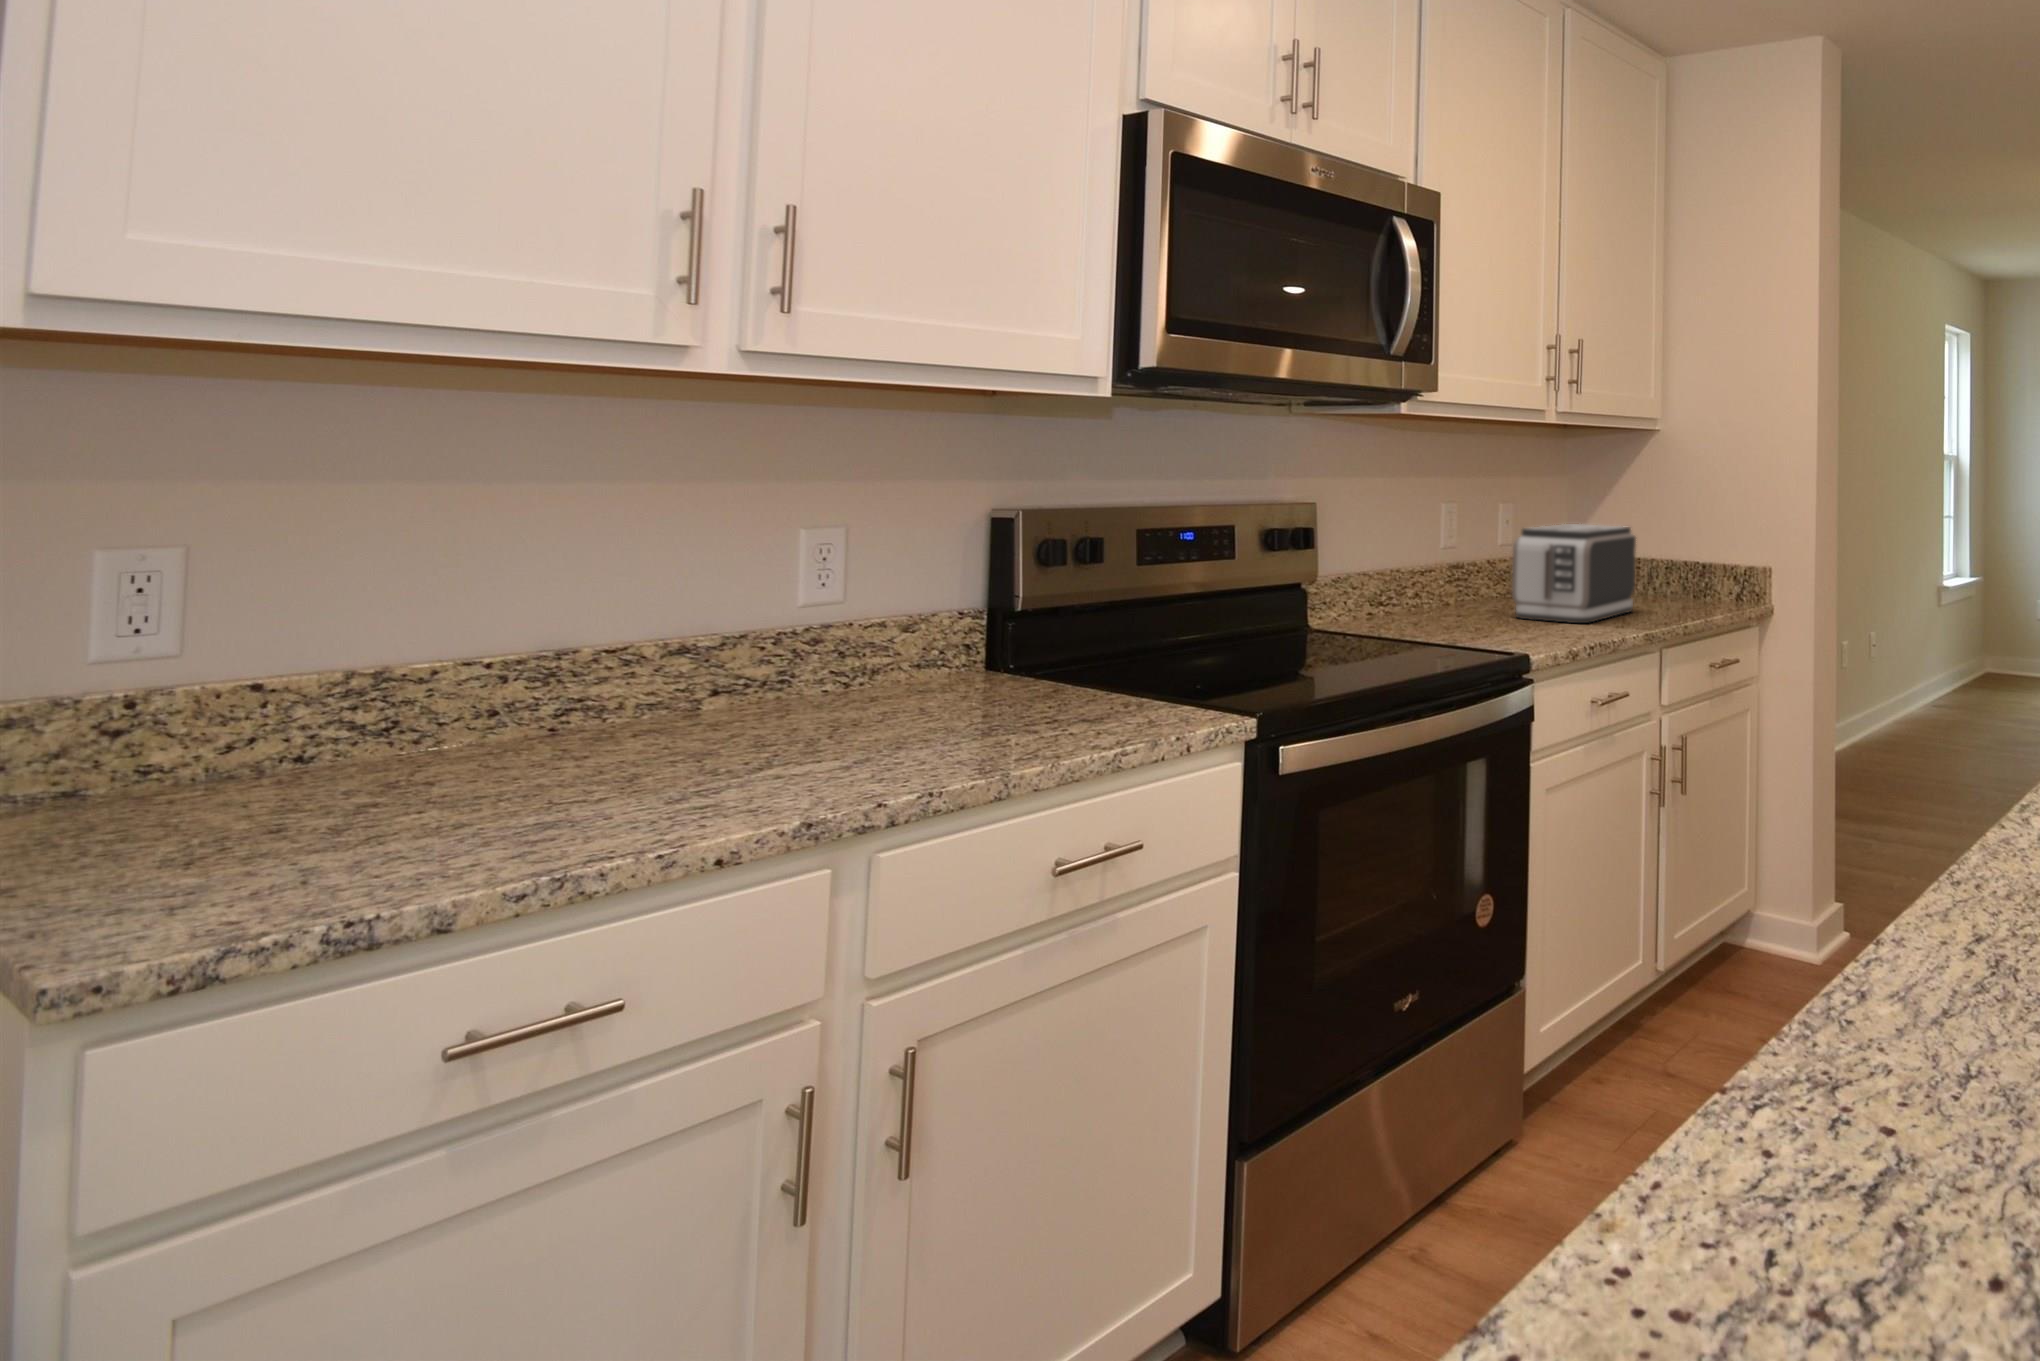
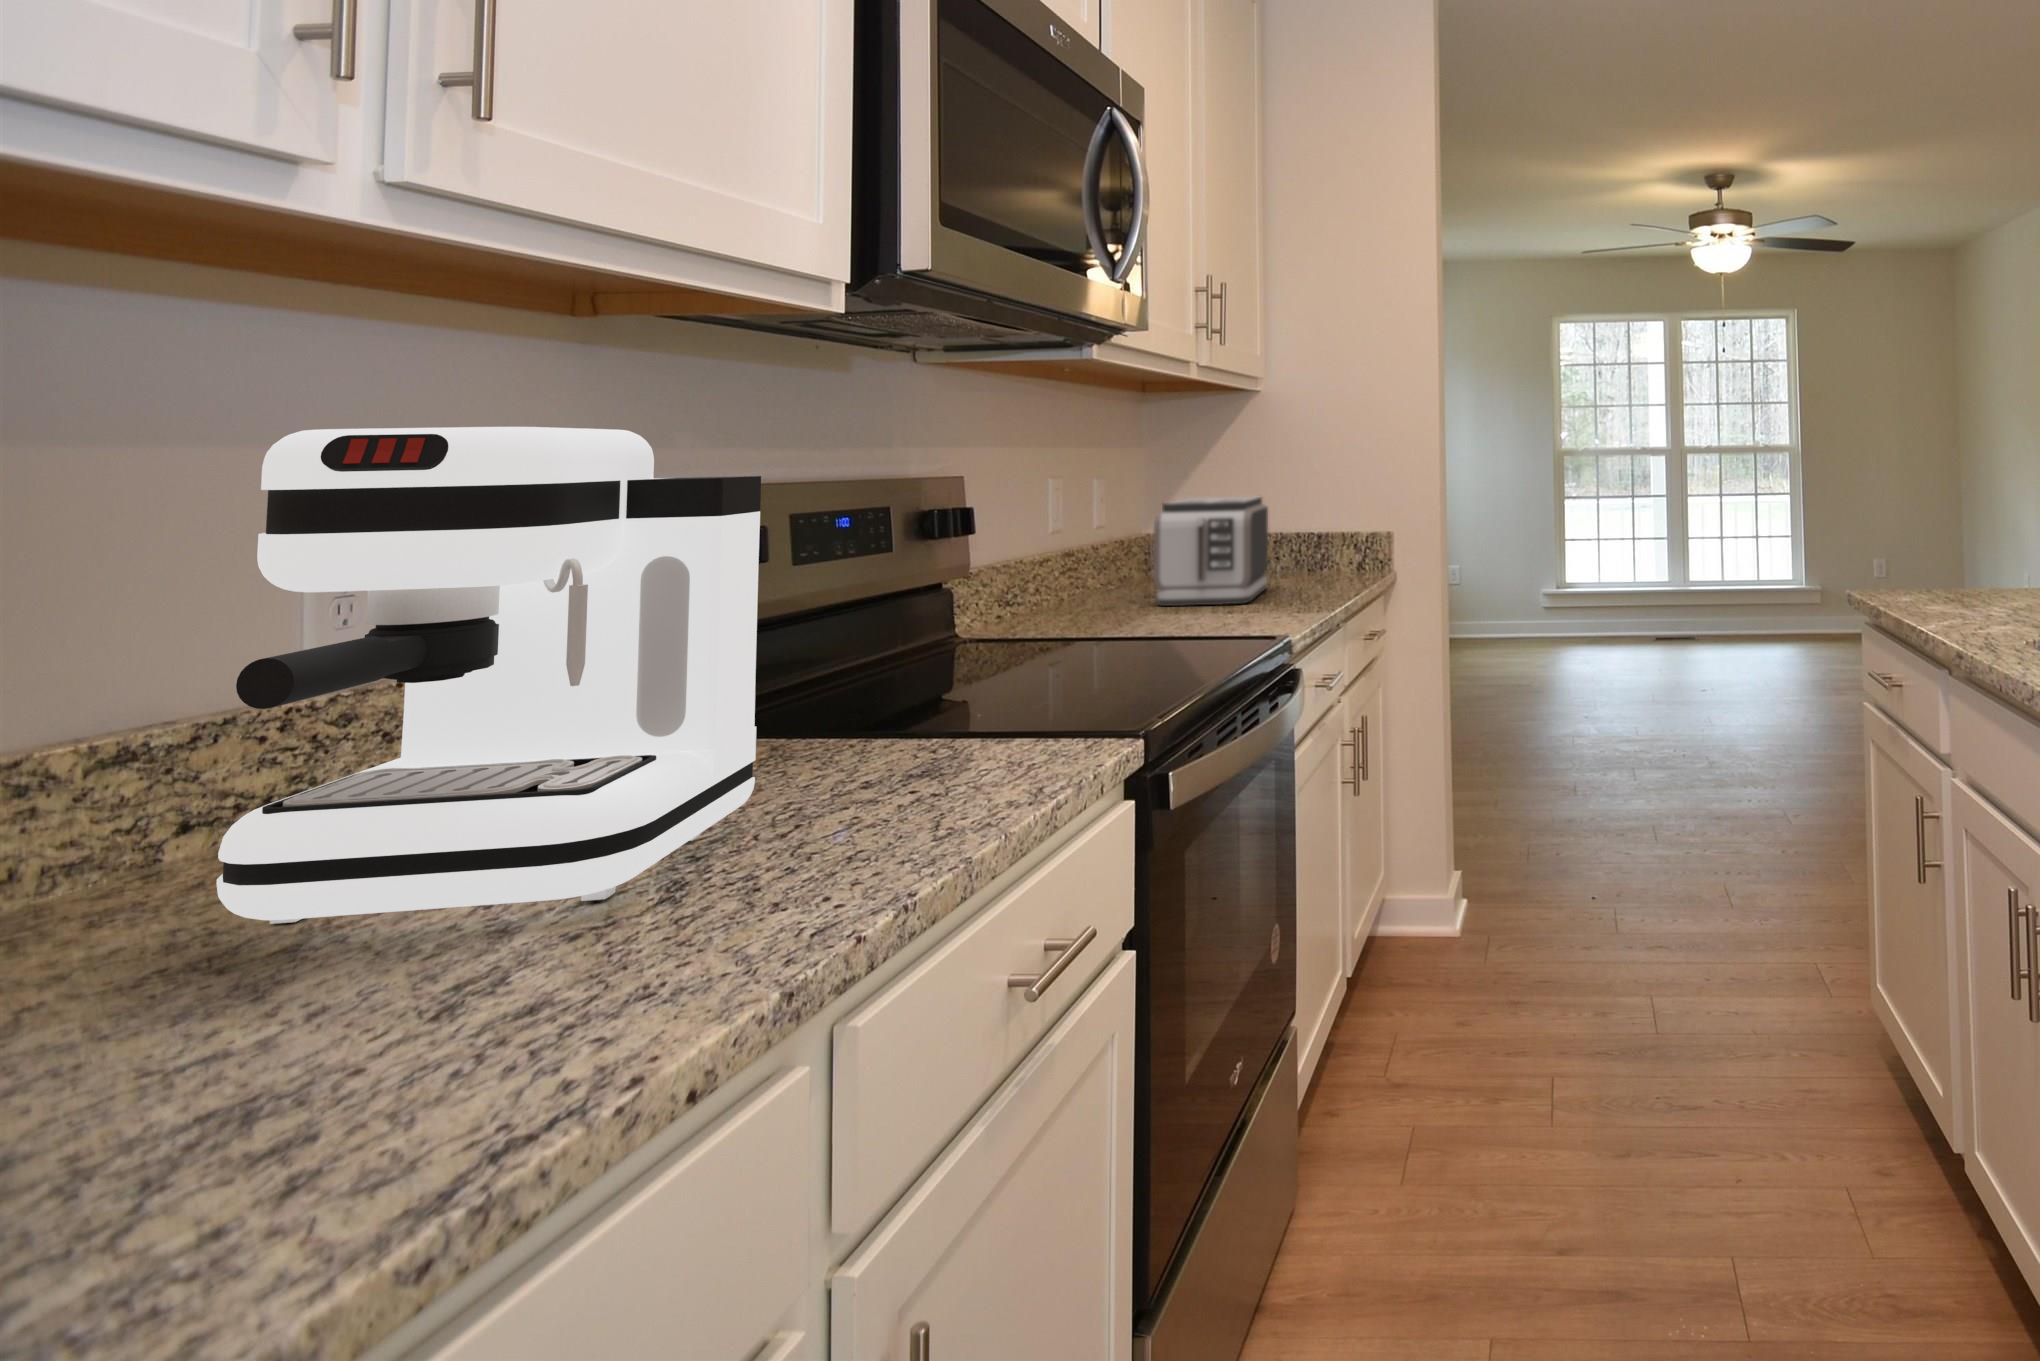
coffee maker: none [639,473,974,767] -> present [217,427,761,924]

